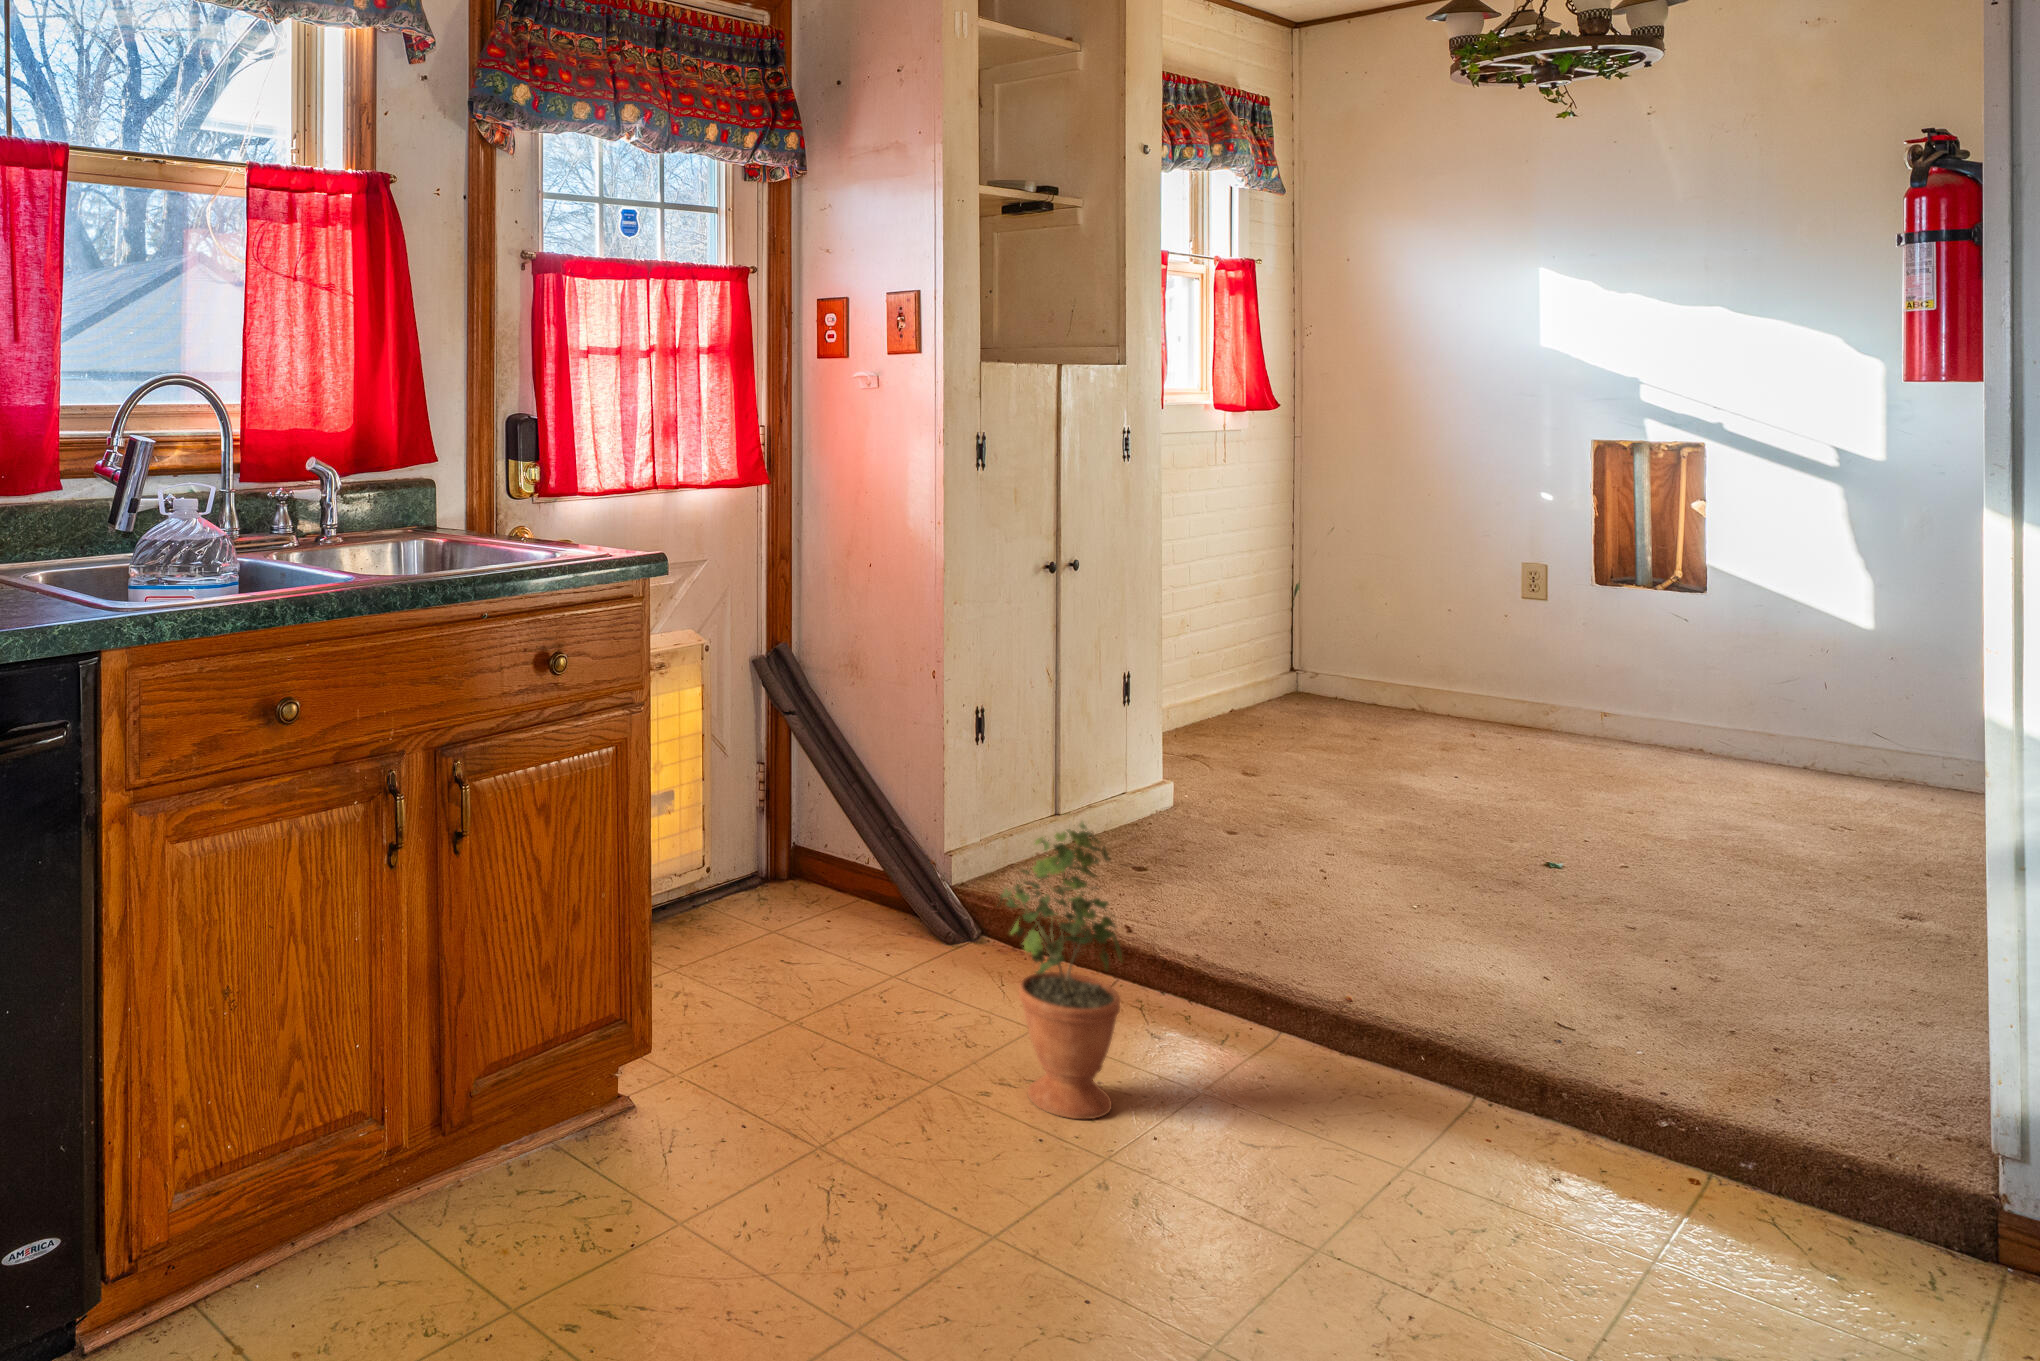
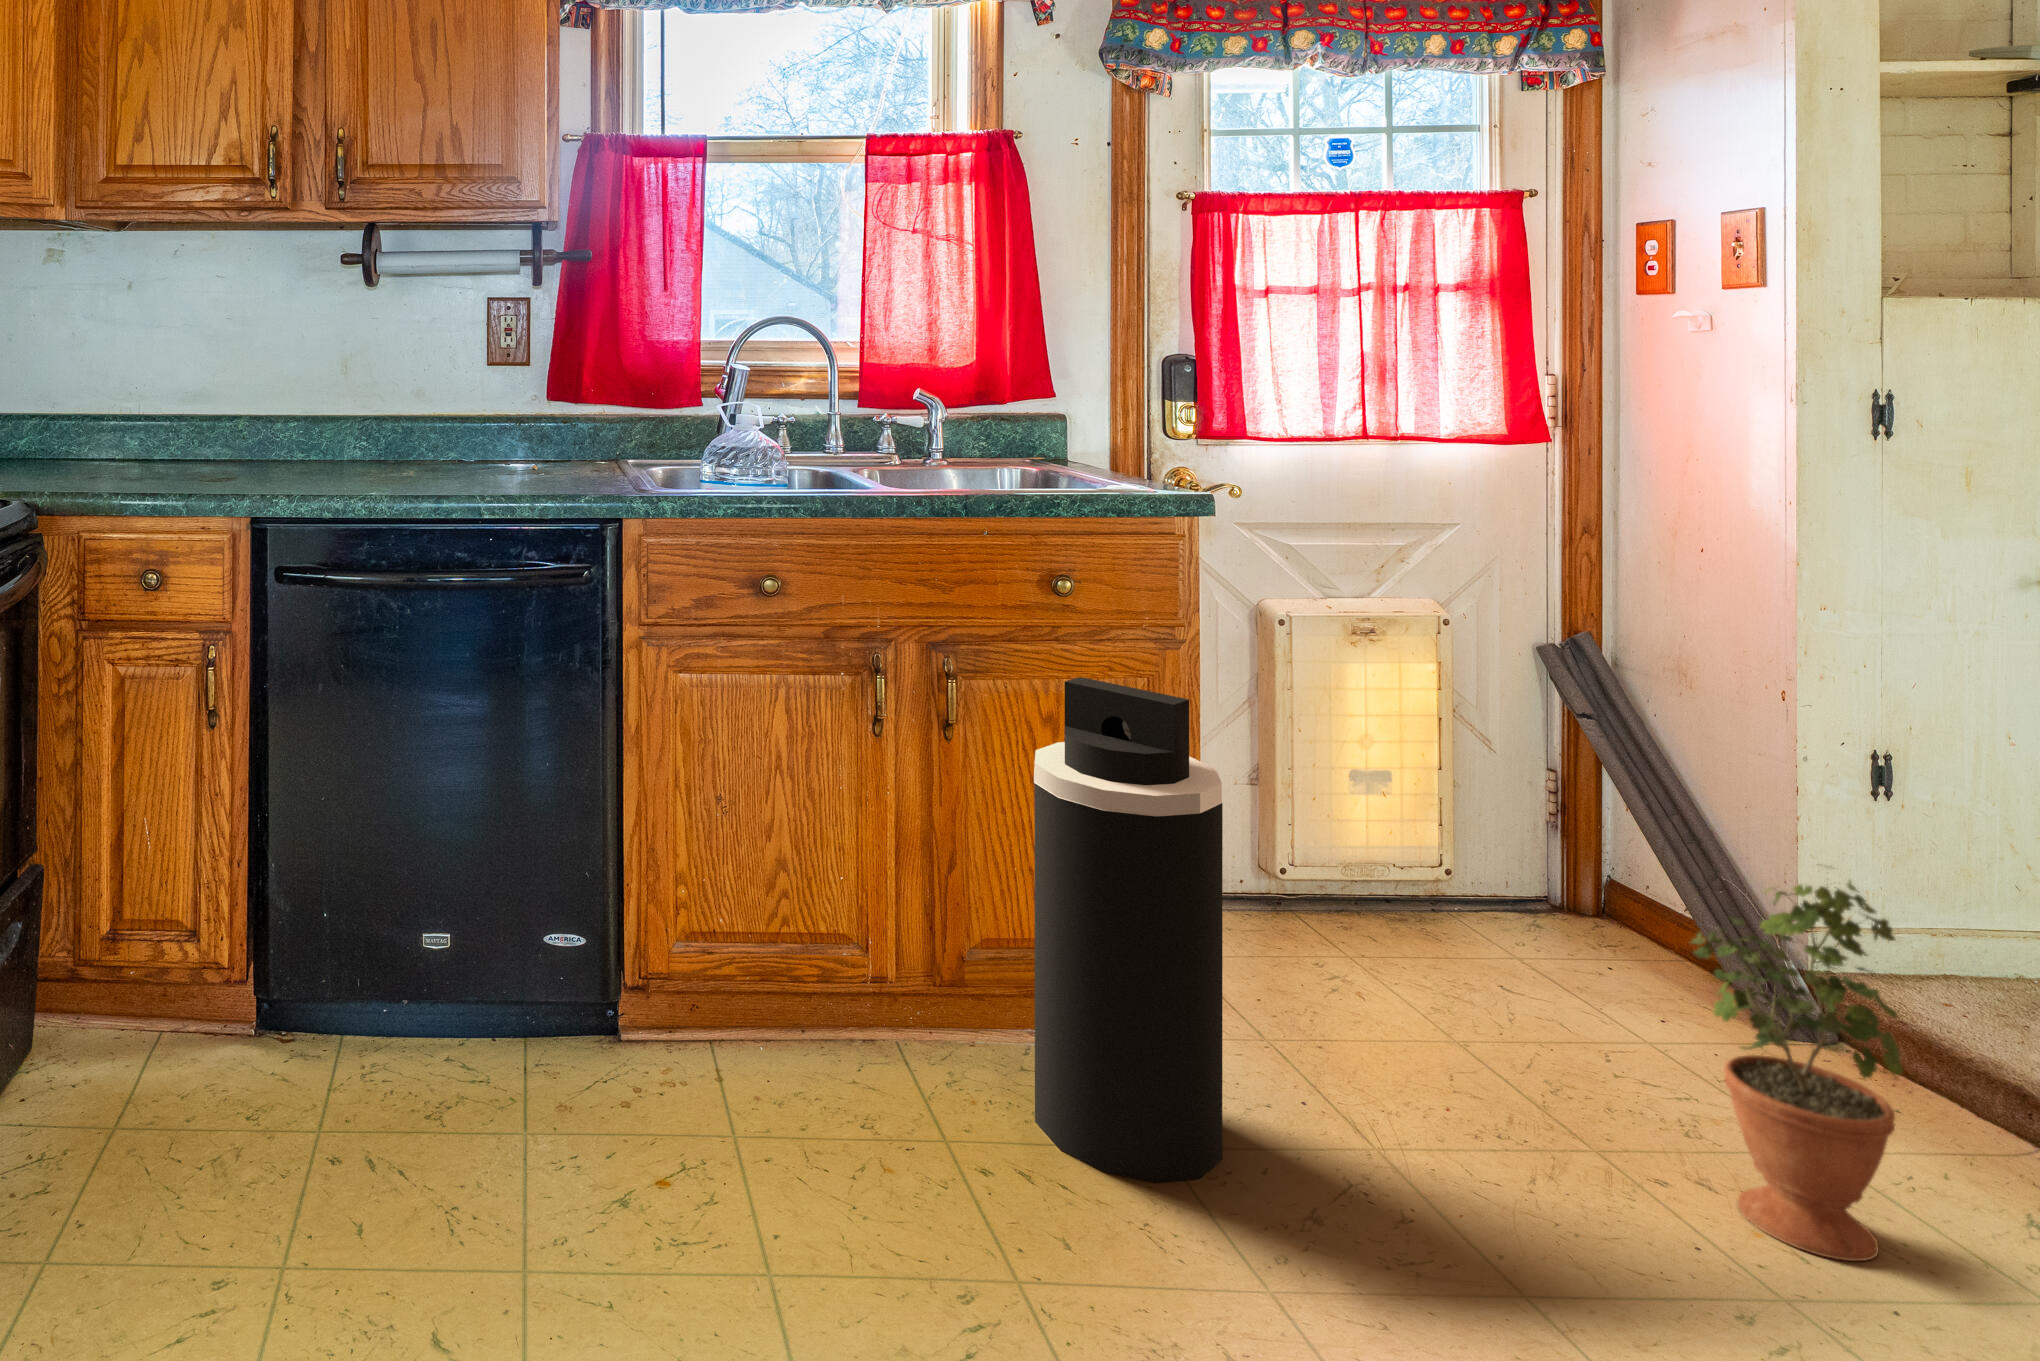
trash can: none [557,763,736,1277] -> present [1034,677,1223,1183]

